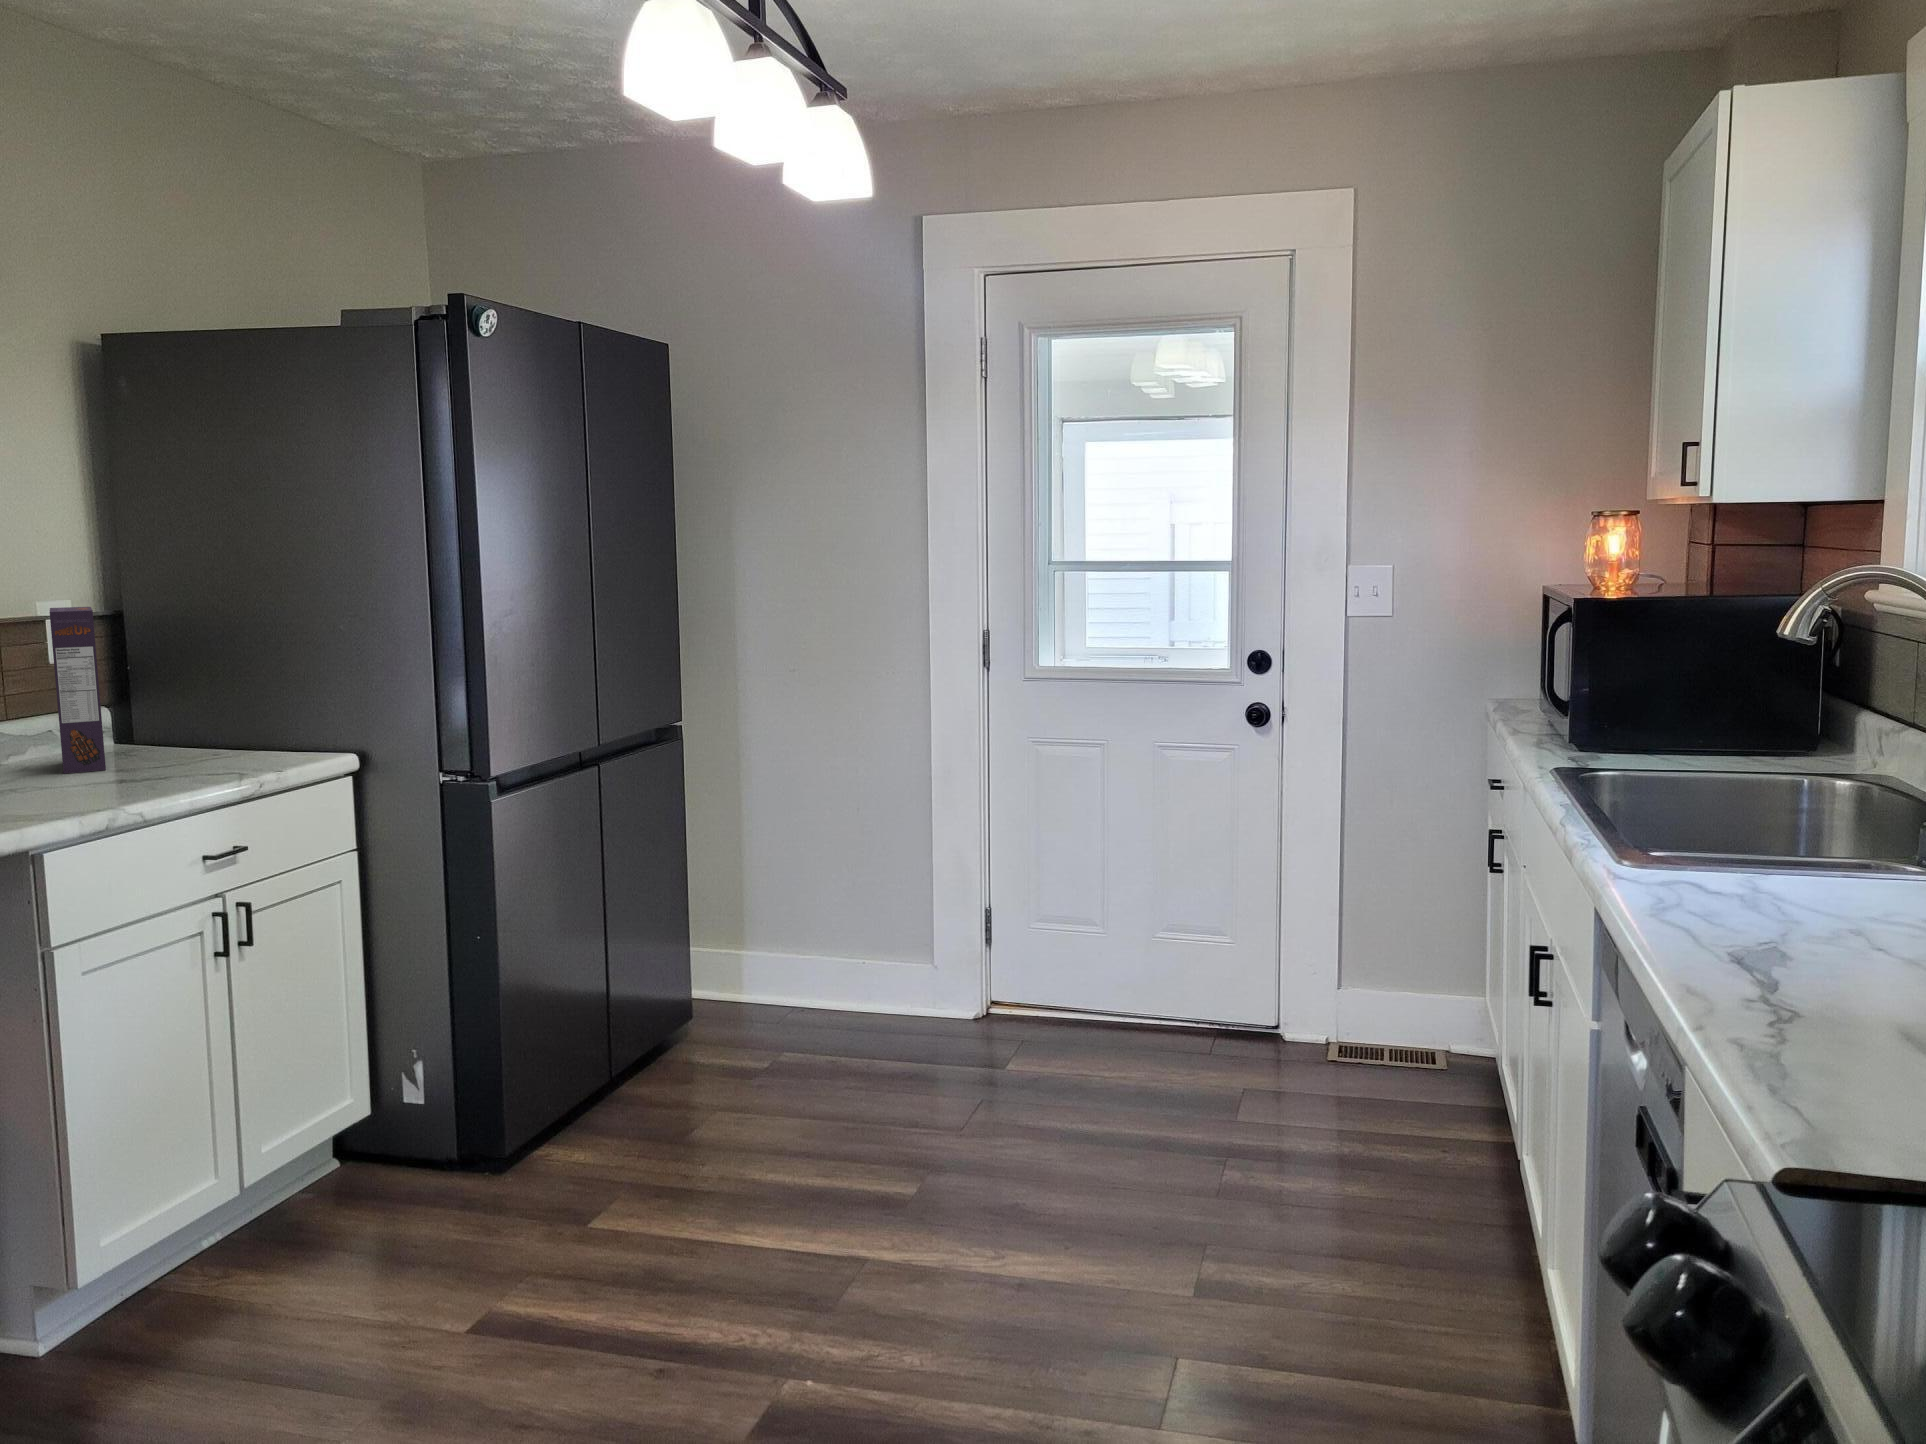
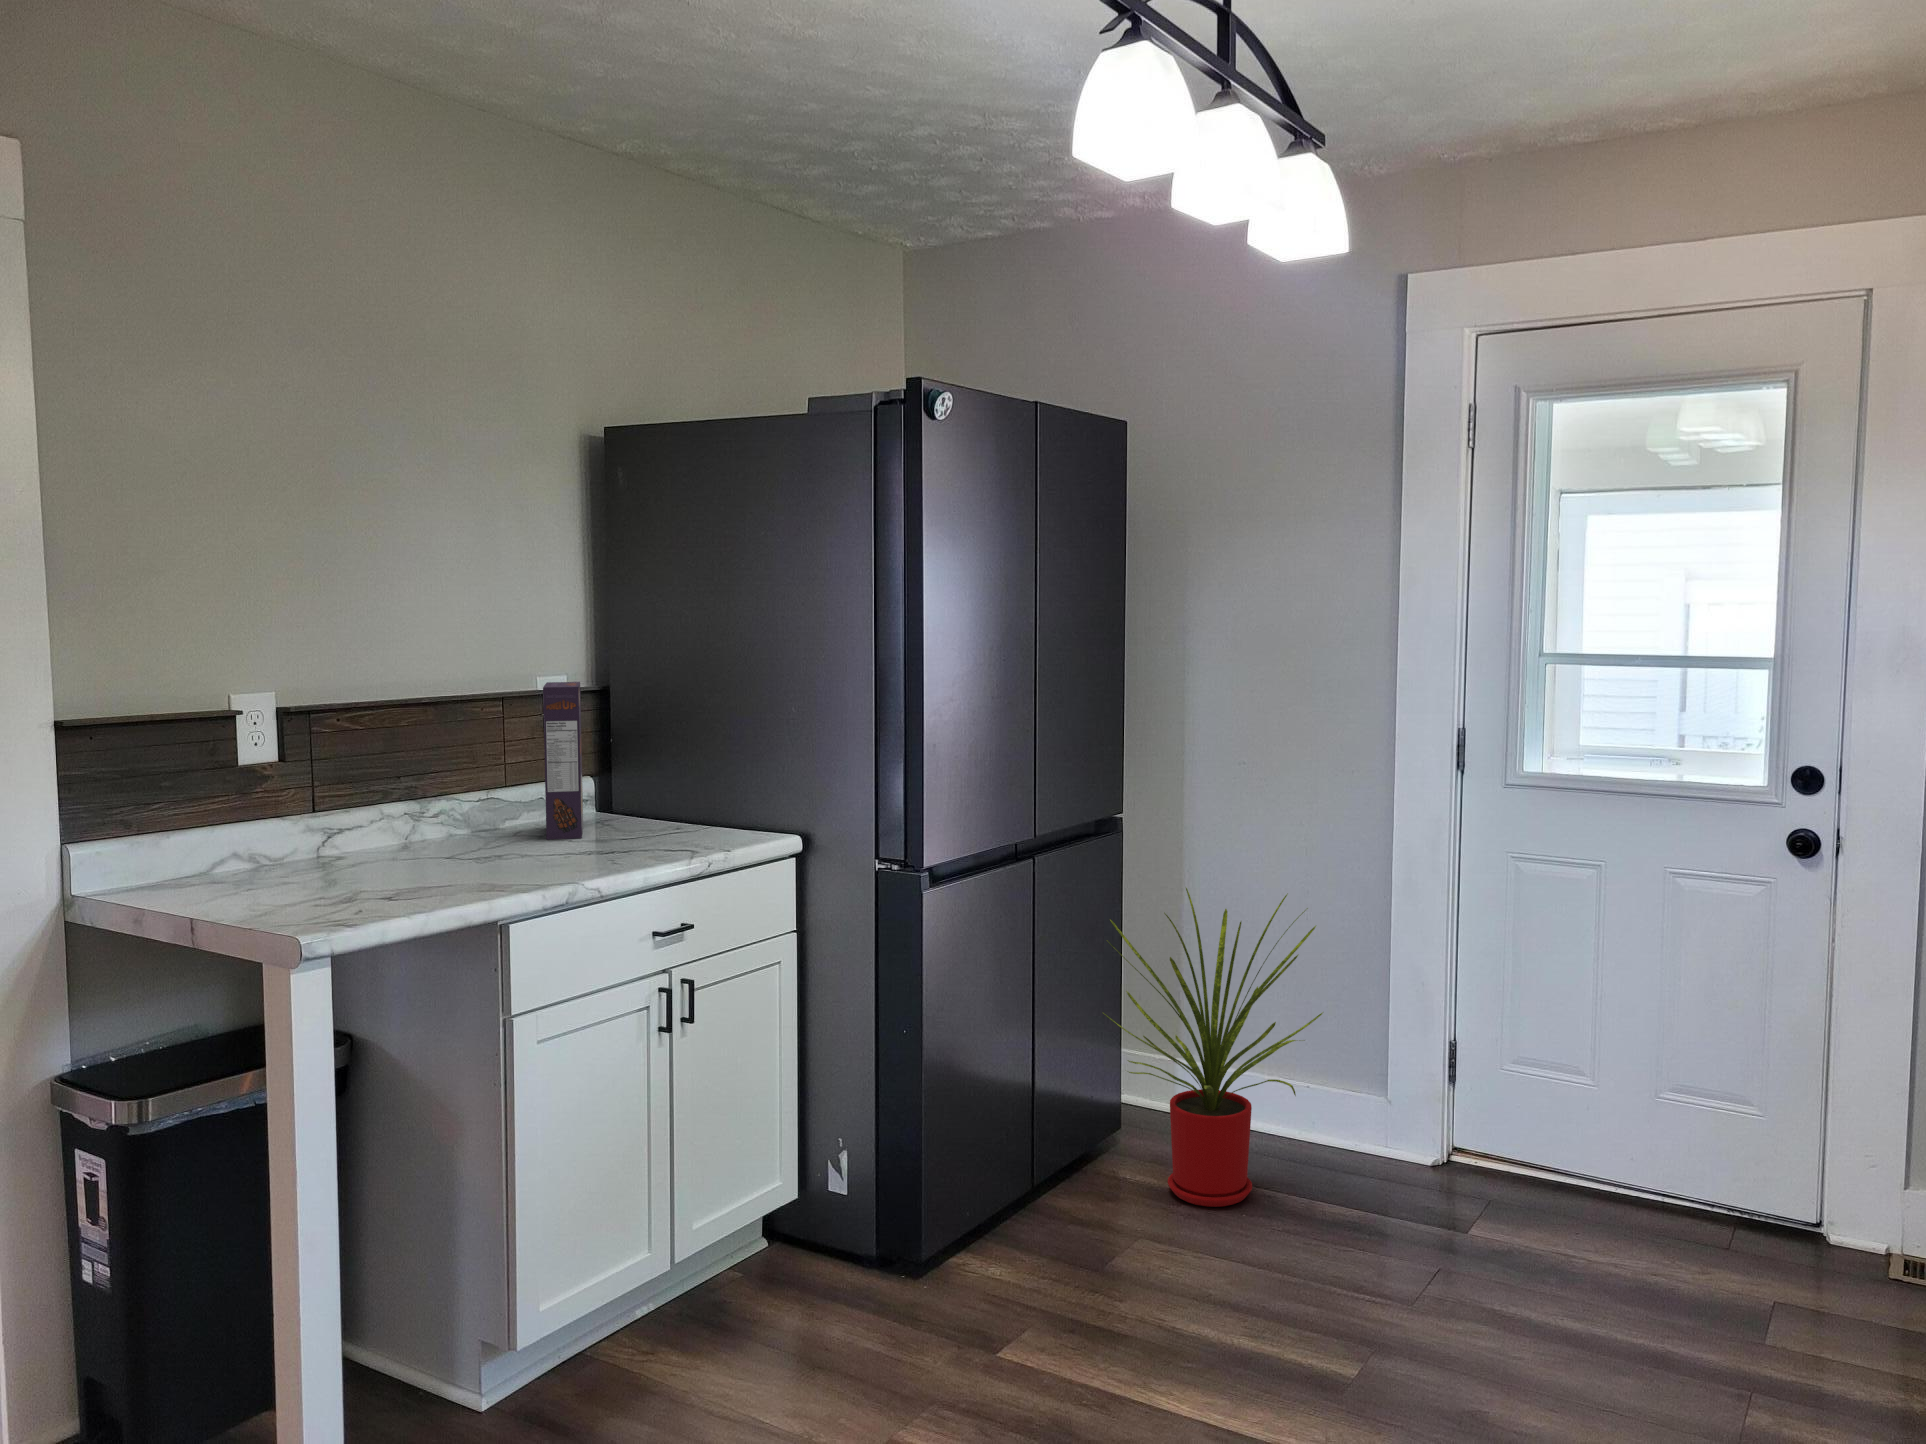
house plant: none [672,786,876,1075] -> present [1104,888,1323,1207]

